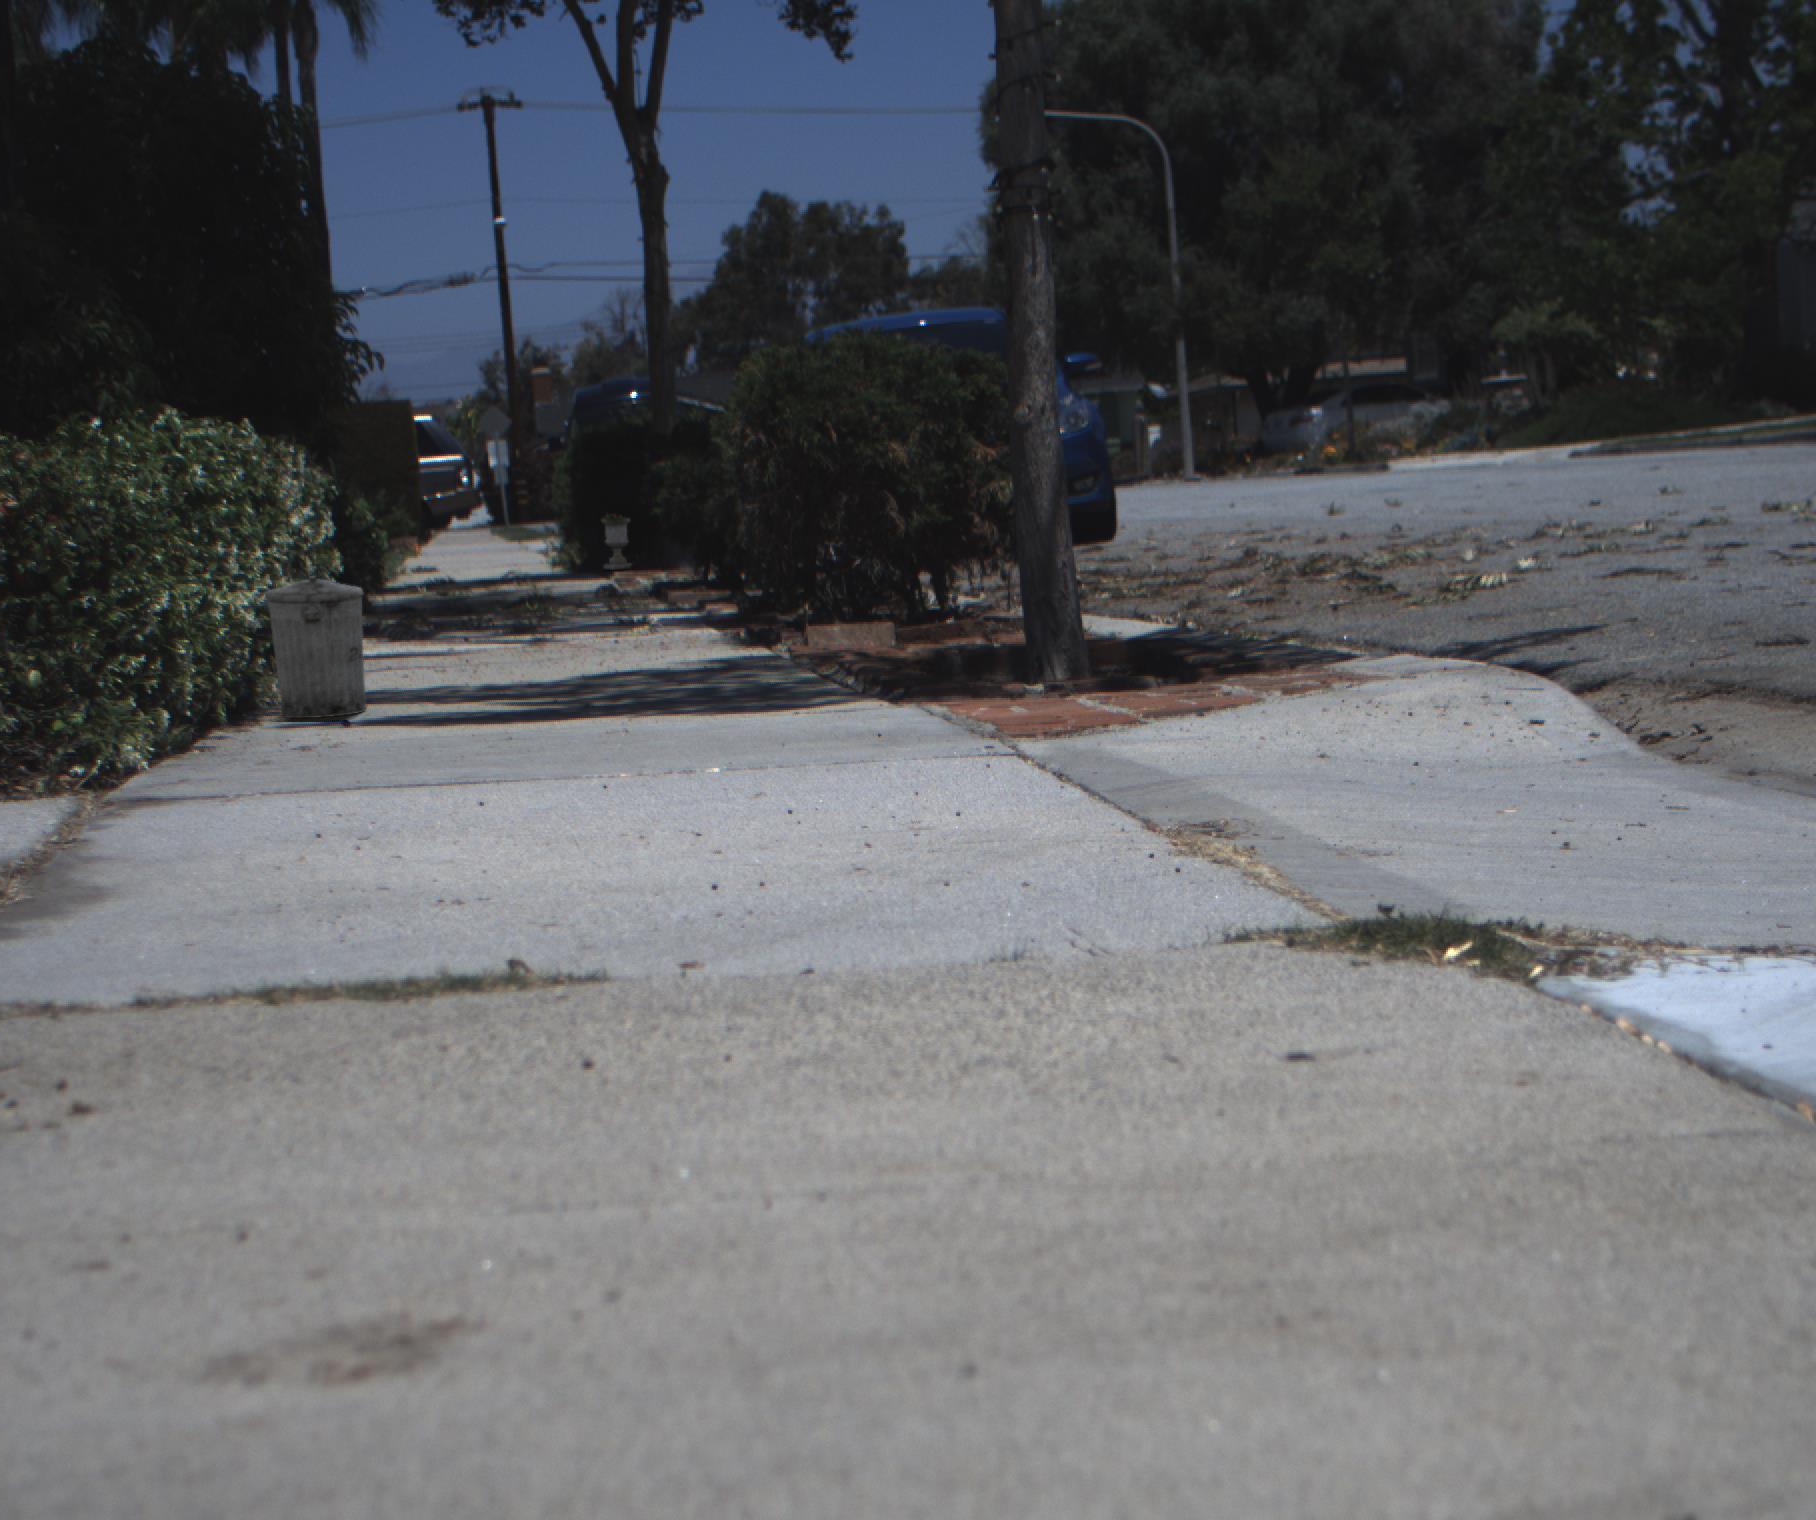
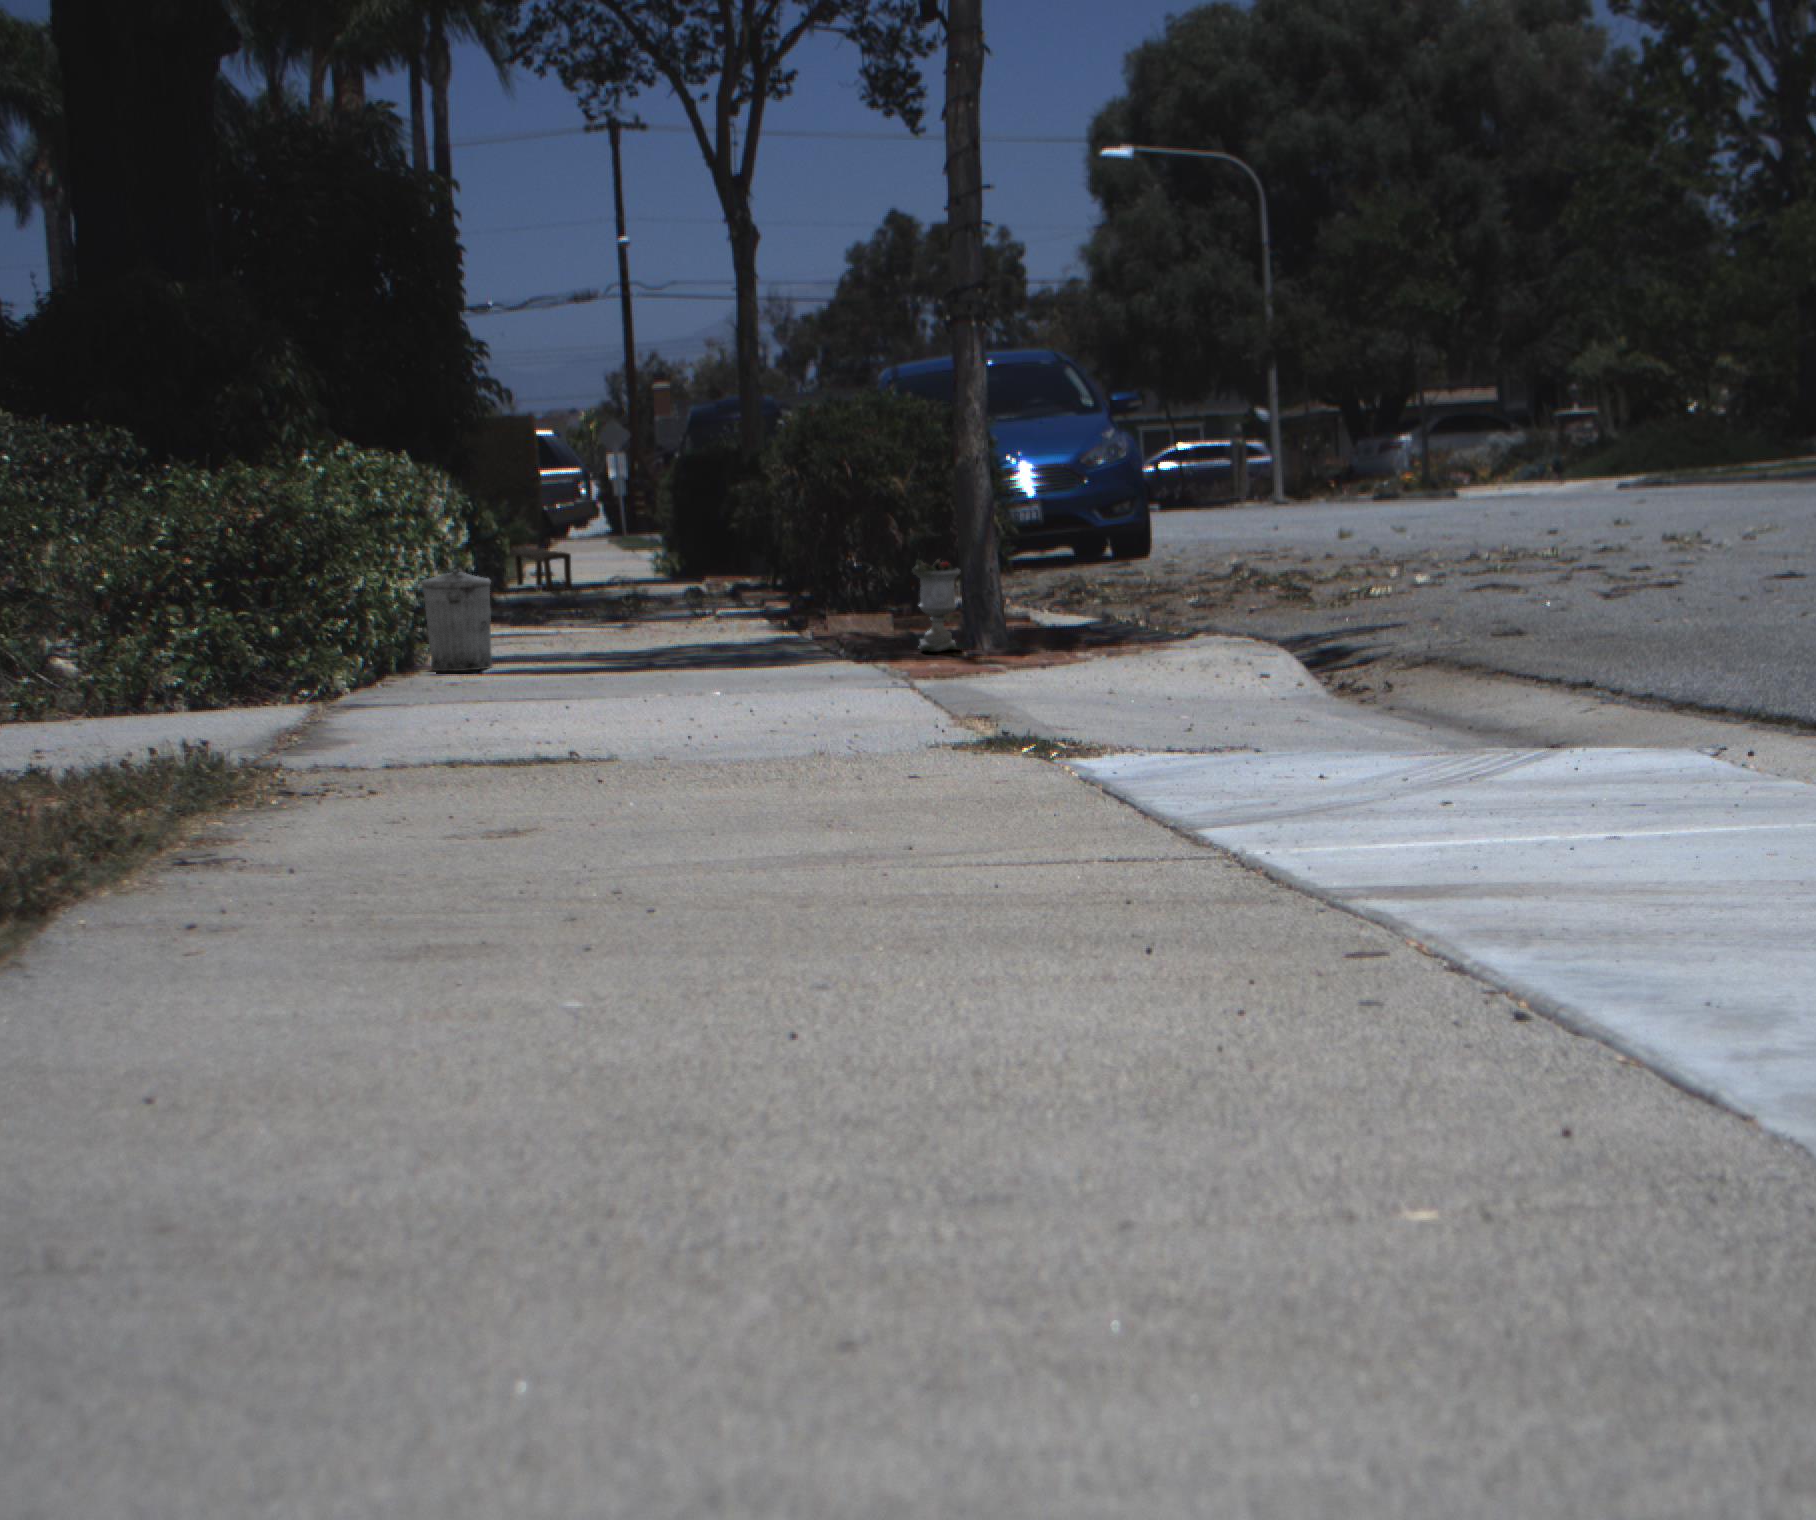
planter: present [601,514,632,570] -> present [912,558,961,652]
bench: none [388,541,460,595] -> present [514,549,572,591]

